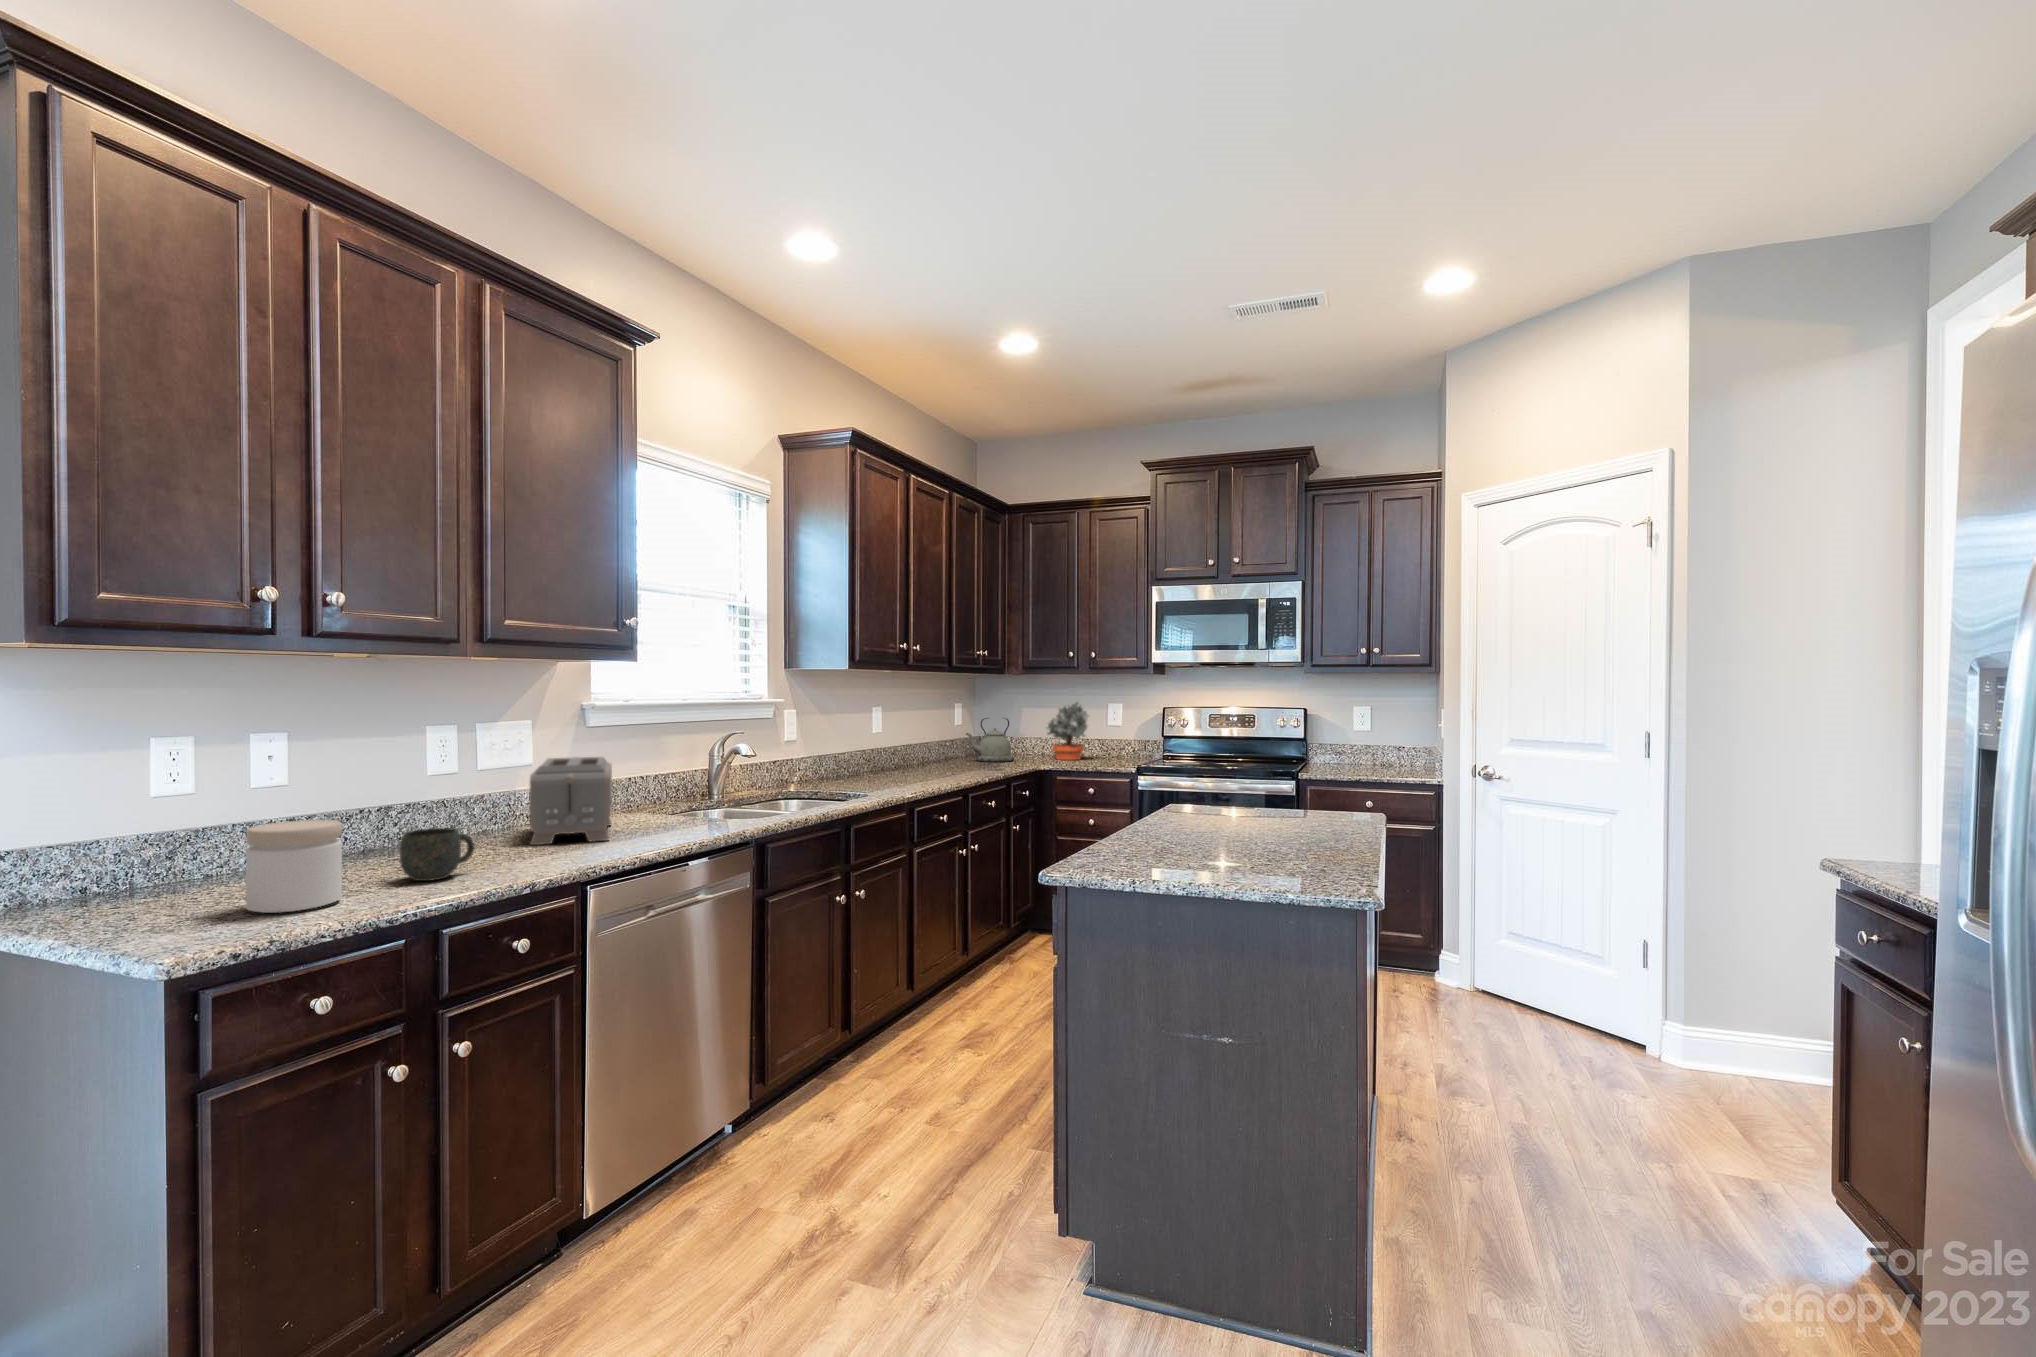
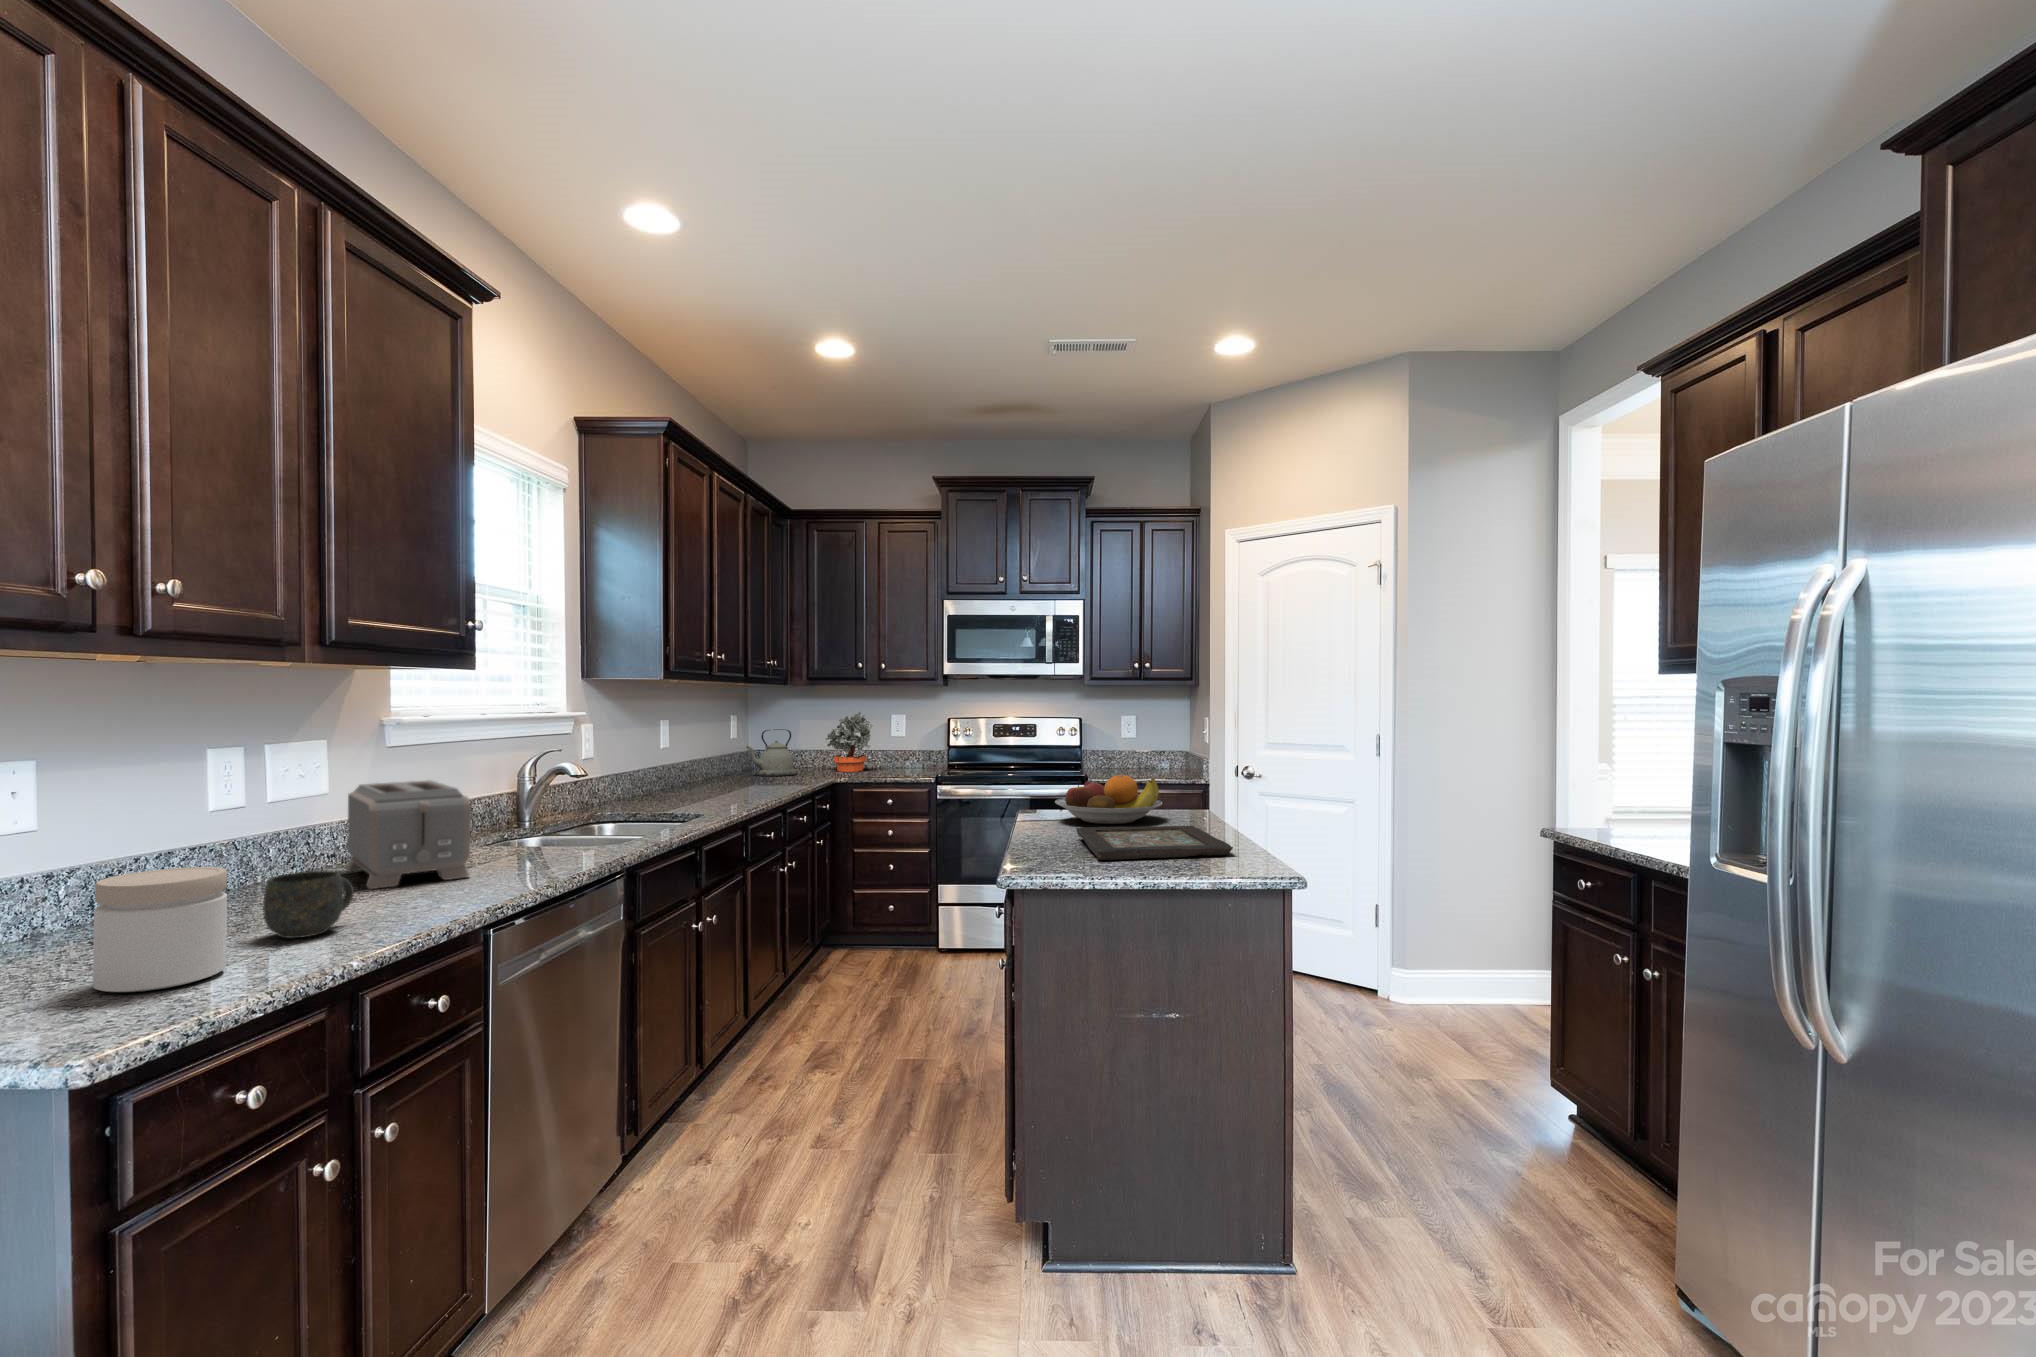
fruit bowl: none [1180,775,1300,827] -> present [1055,775,1162,824]
decorative tray: none [1154,829,1313,871] -> present [1076,826,1233,860]

